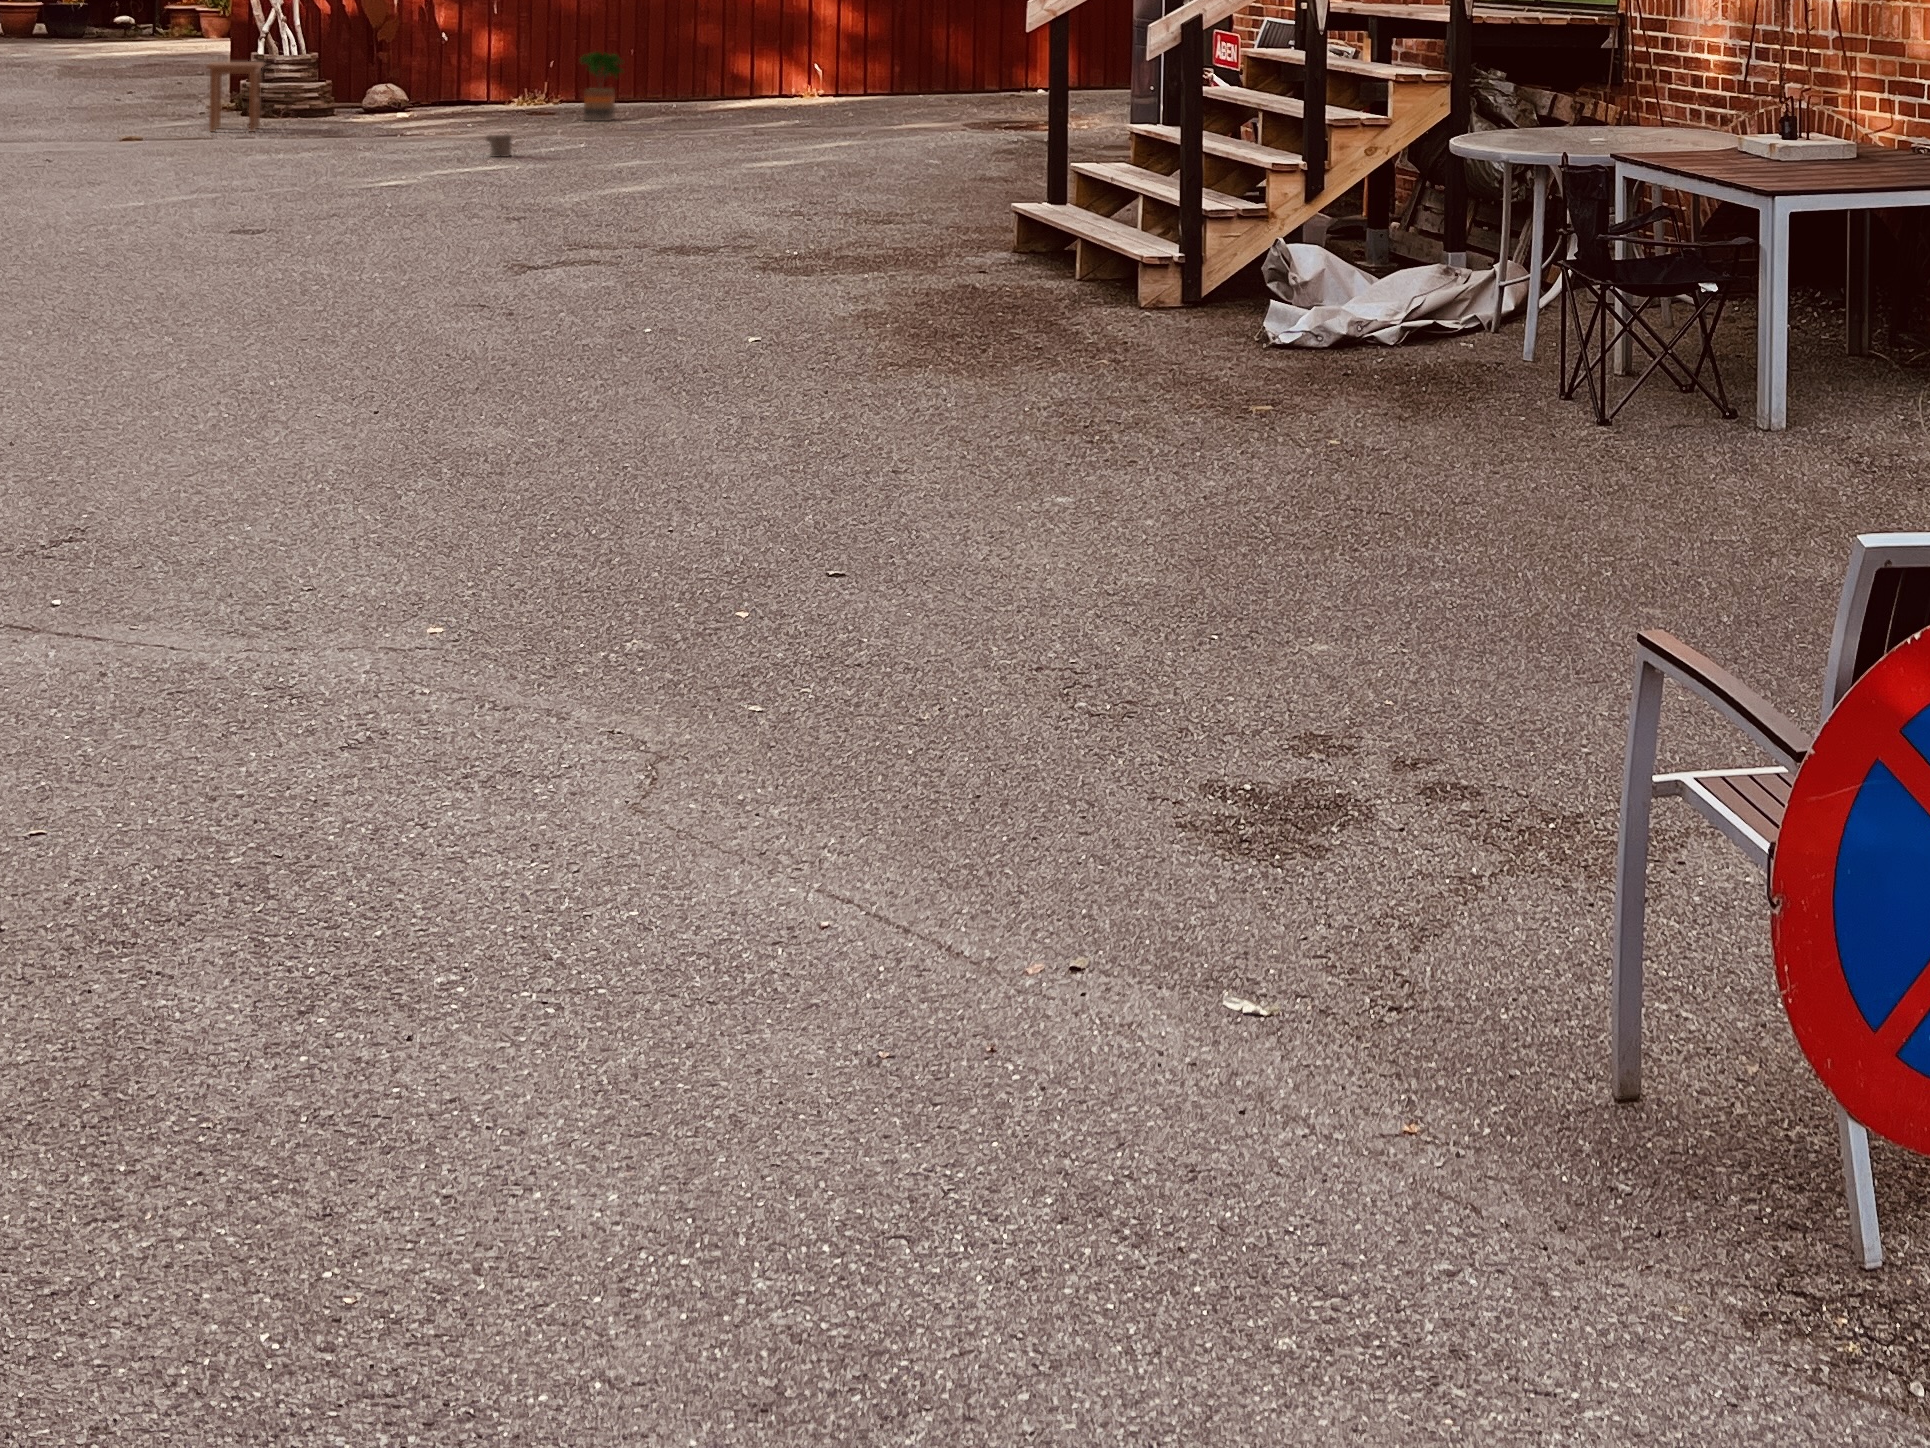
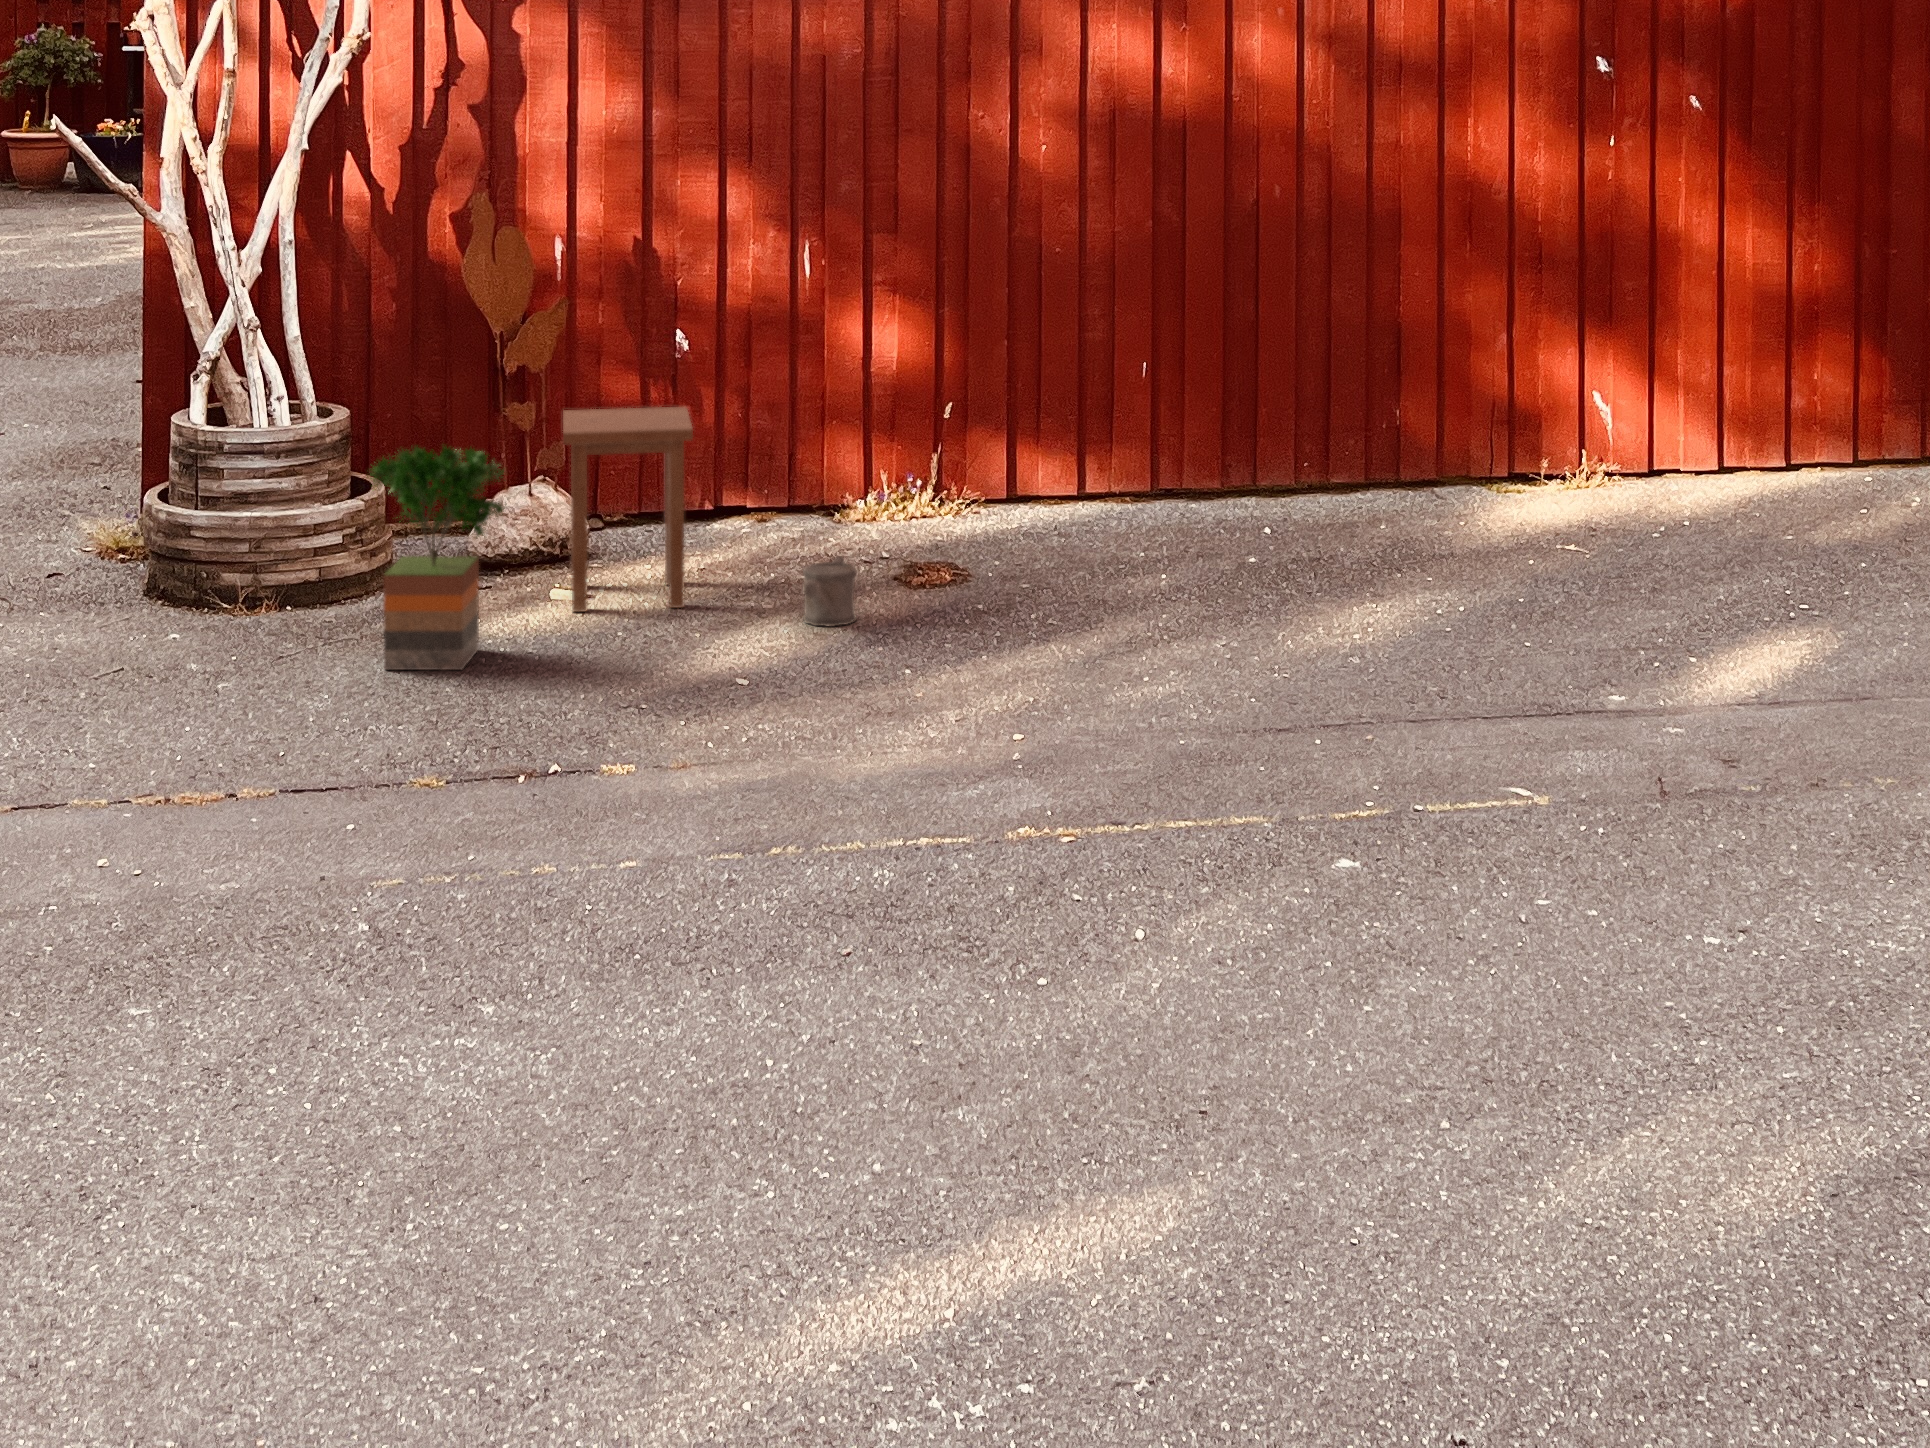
potted tree: present [581,52,622,121] -> present [370,447,505,670]
watering can: present [485,134,512,157] -> present [803,556,857,626]

